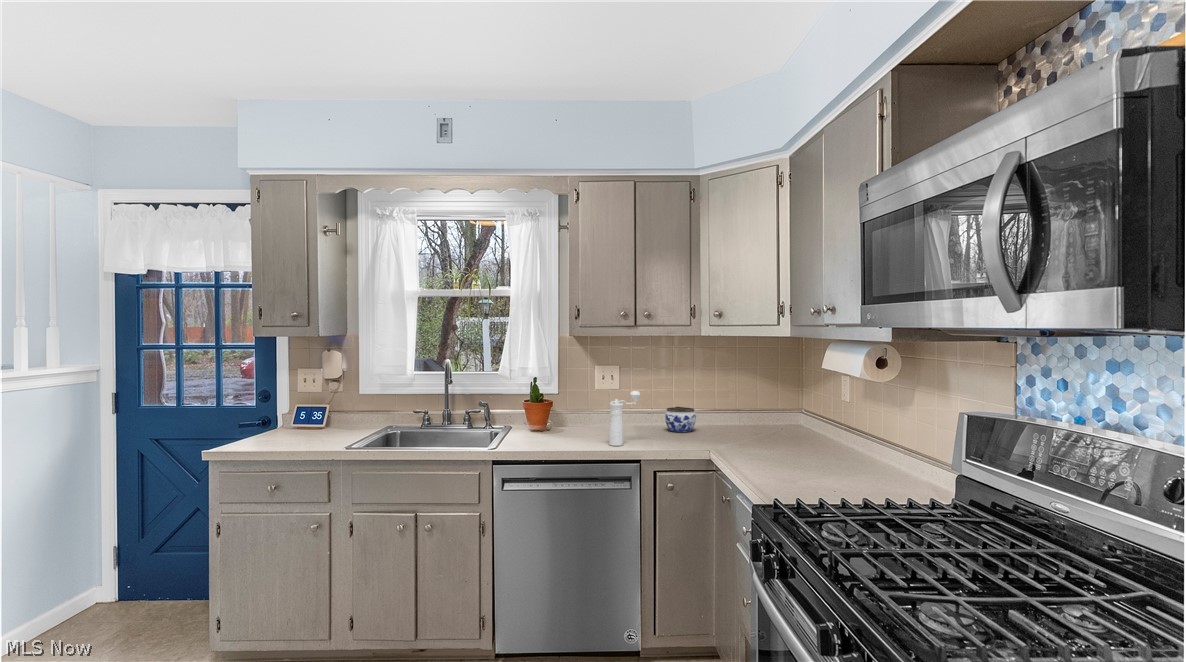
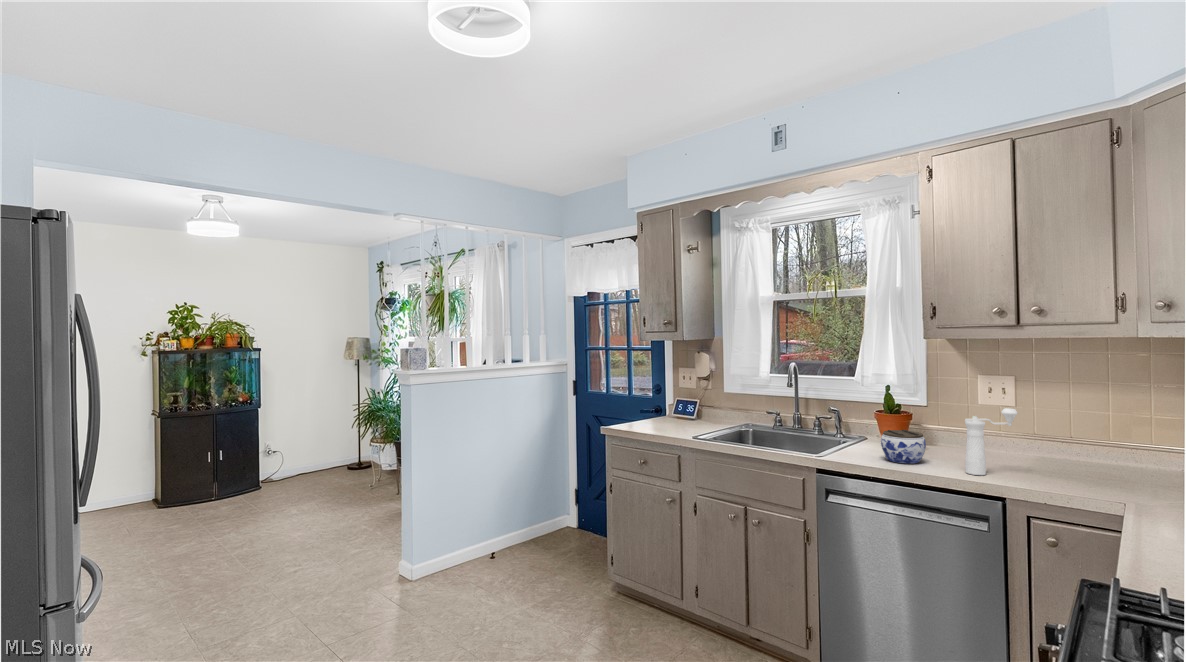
jar: present [665,407,696,432] -> present [881,430,926,464]

